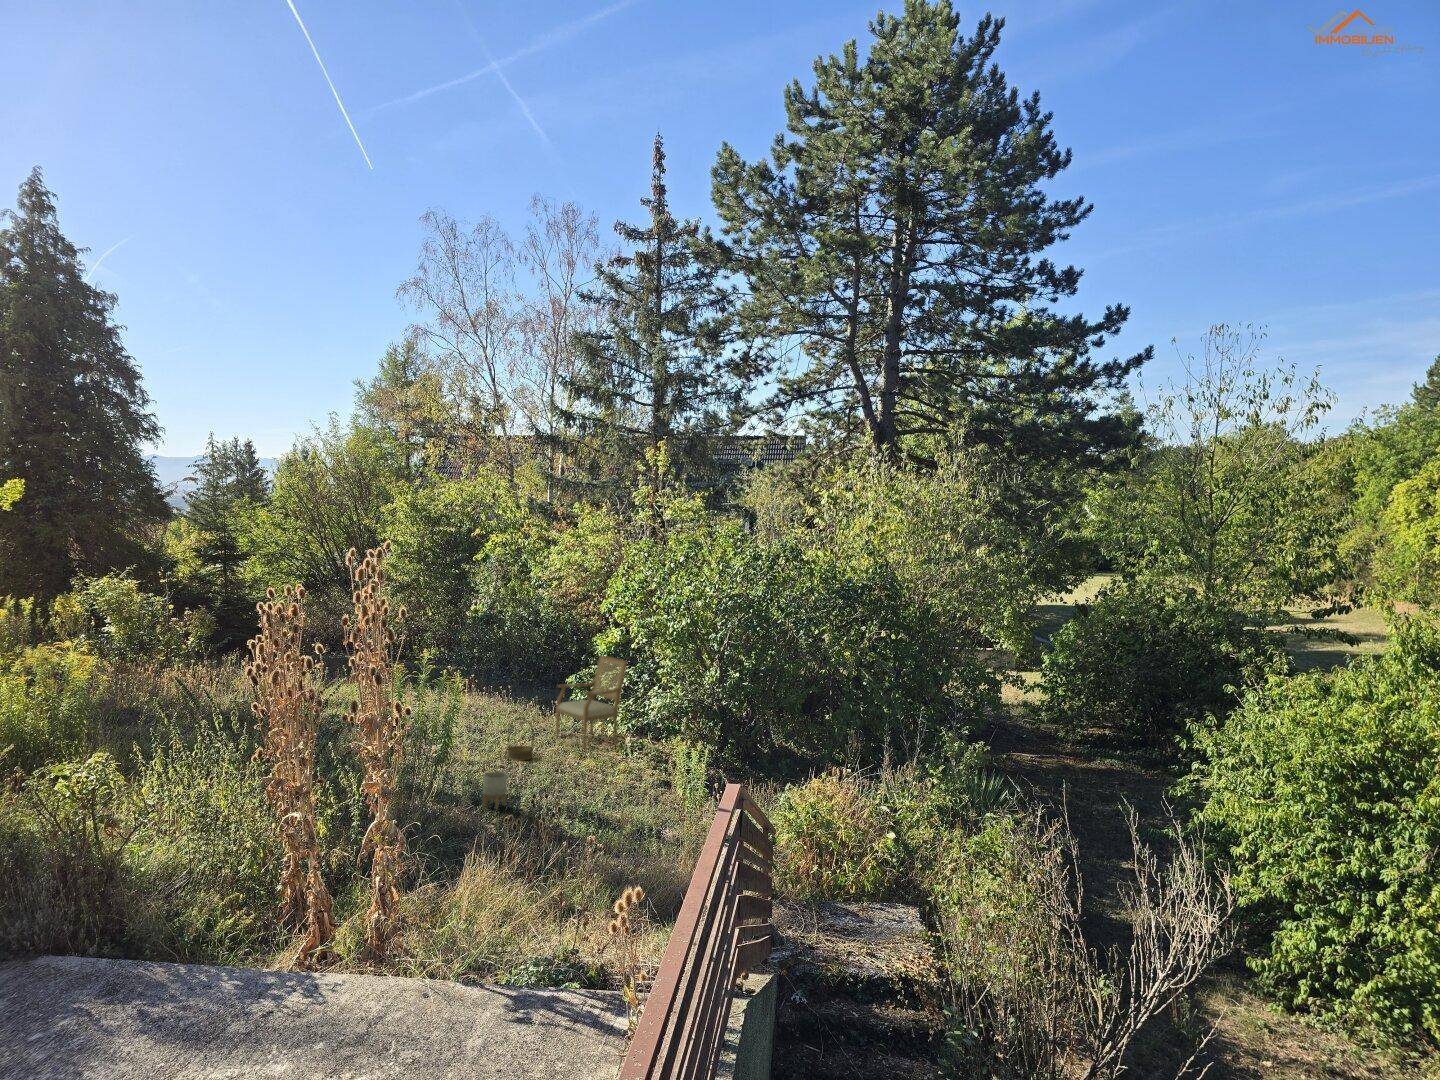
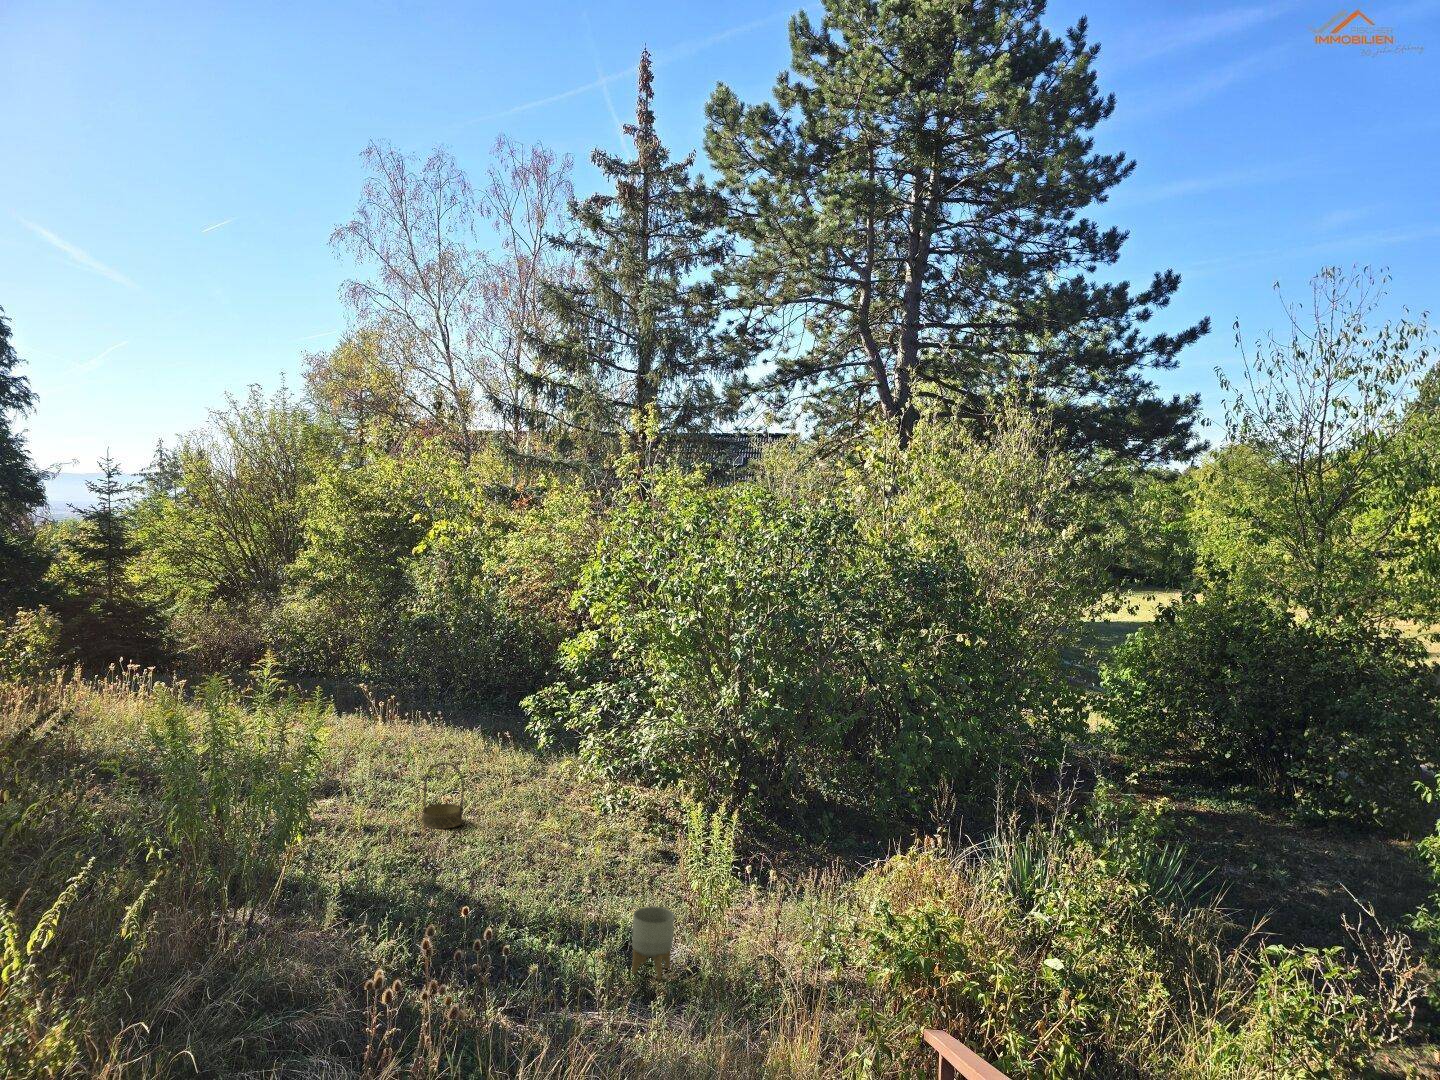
chair: present [556,655,627,749] -> none [503,667,608,806]
planter: present [483,772,507,809] -> present [632,906,674,980]

